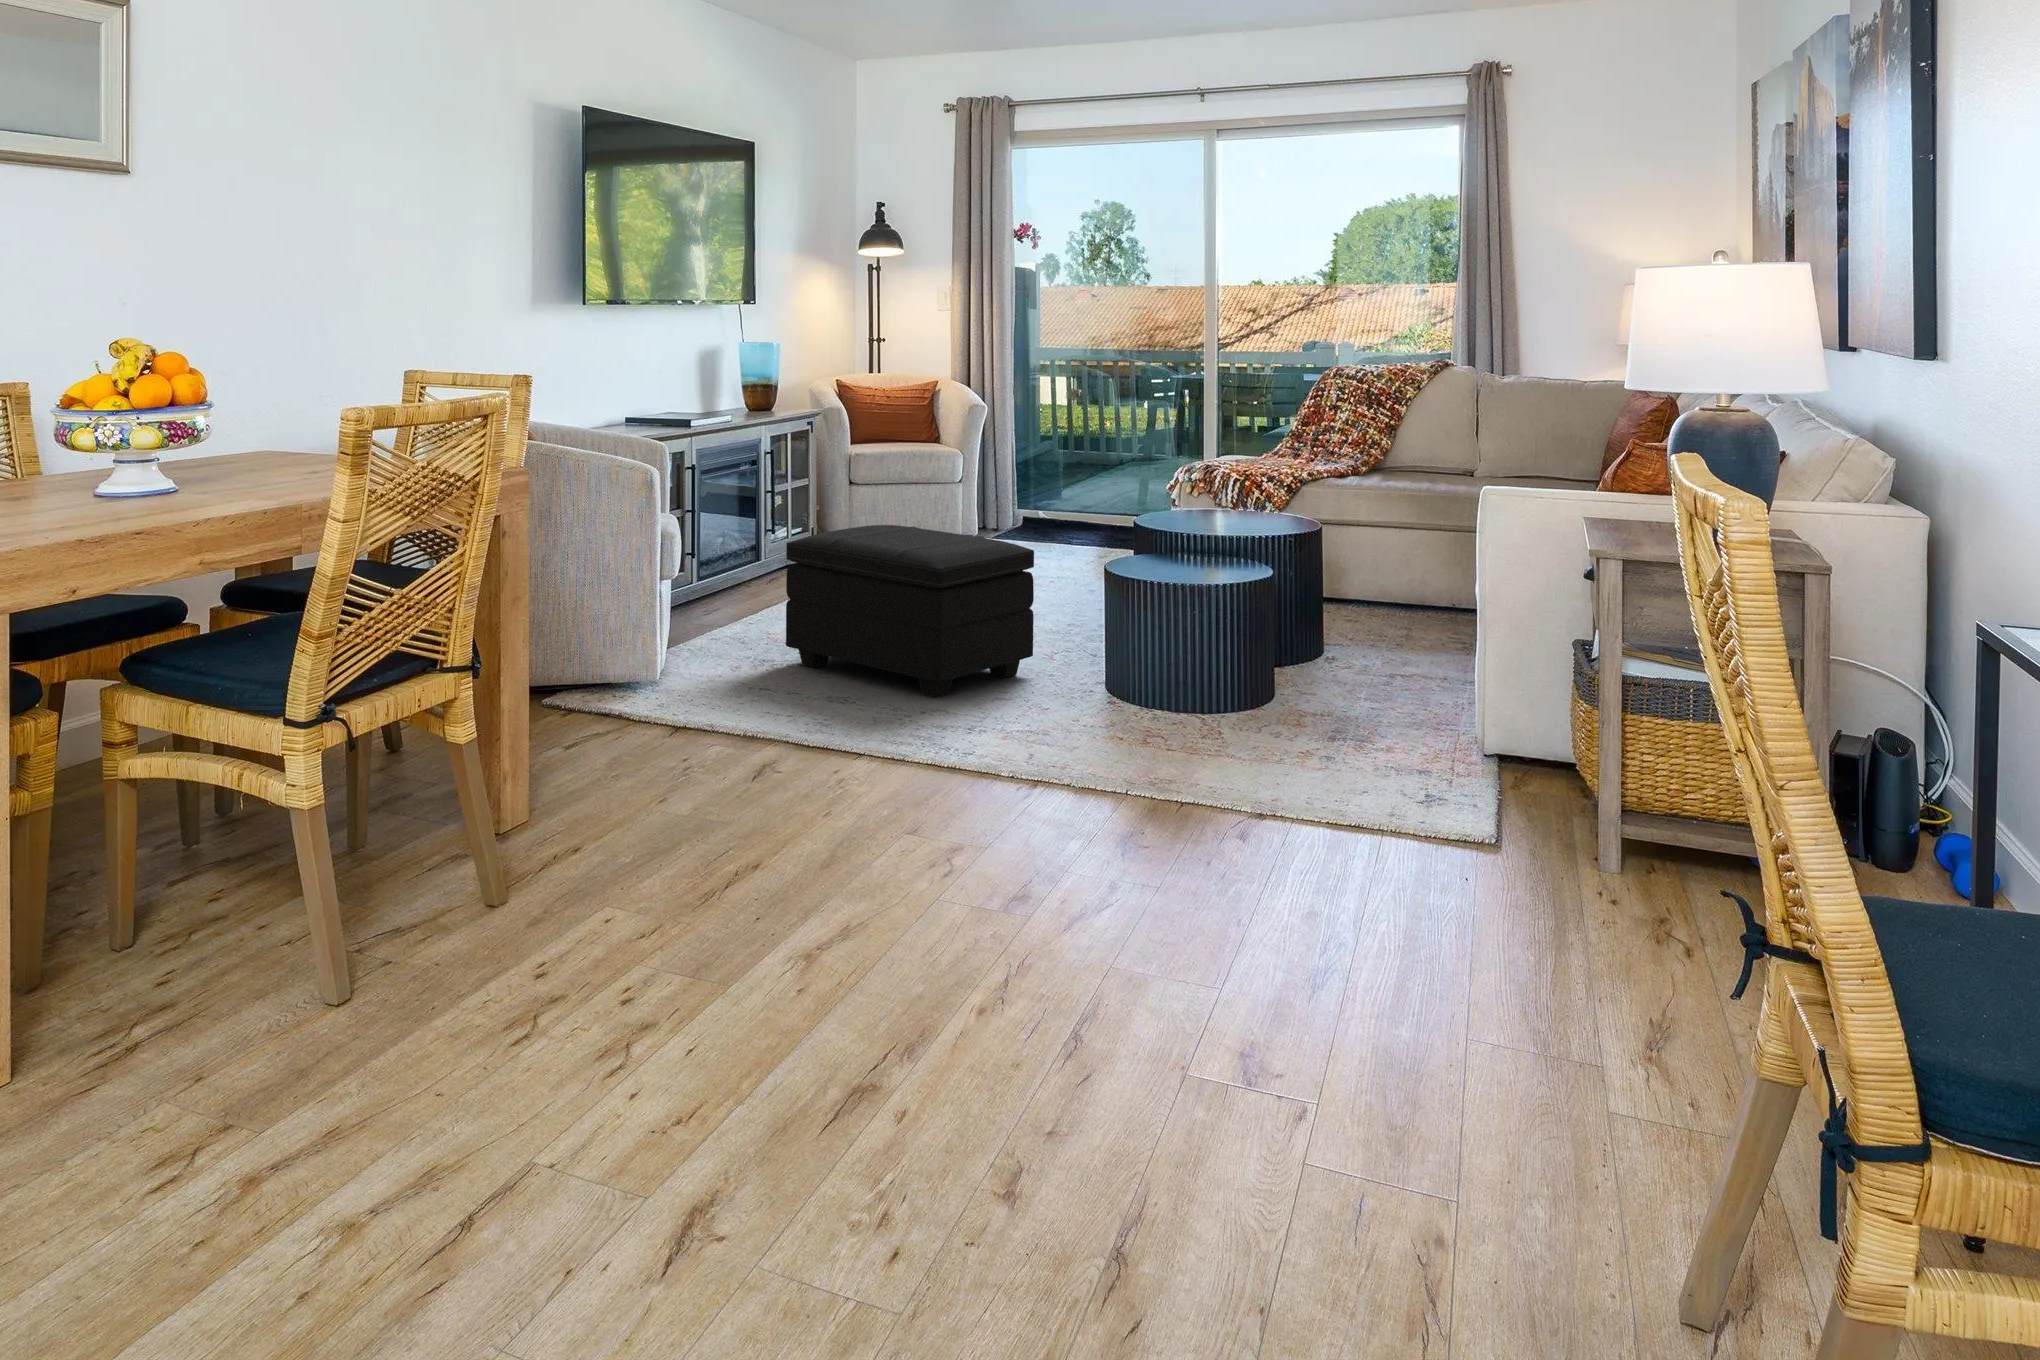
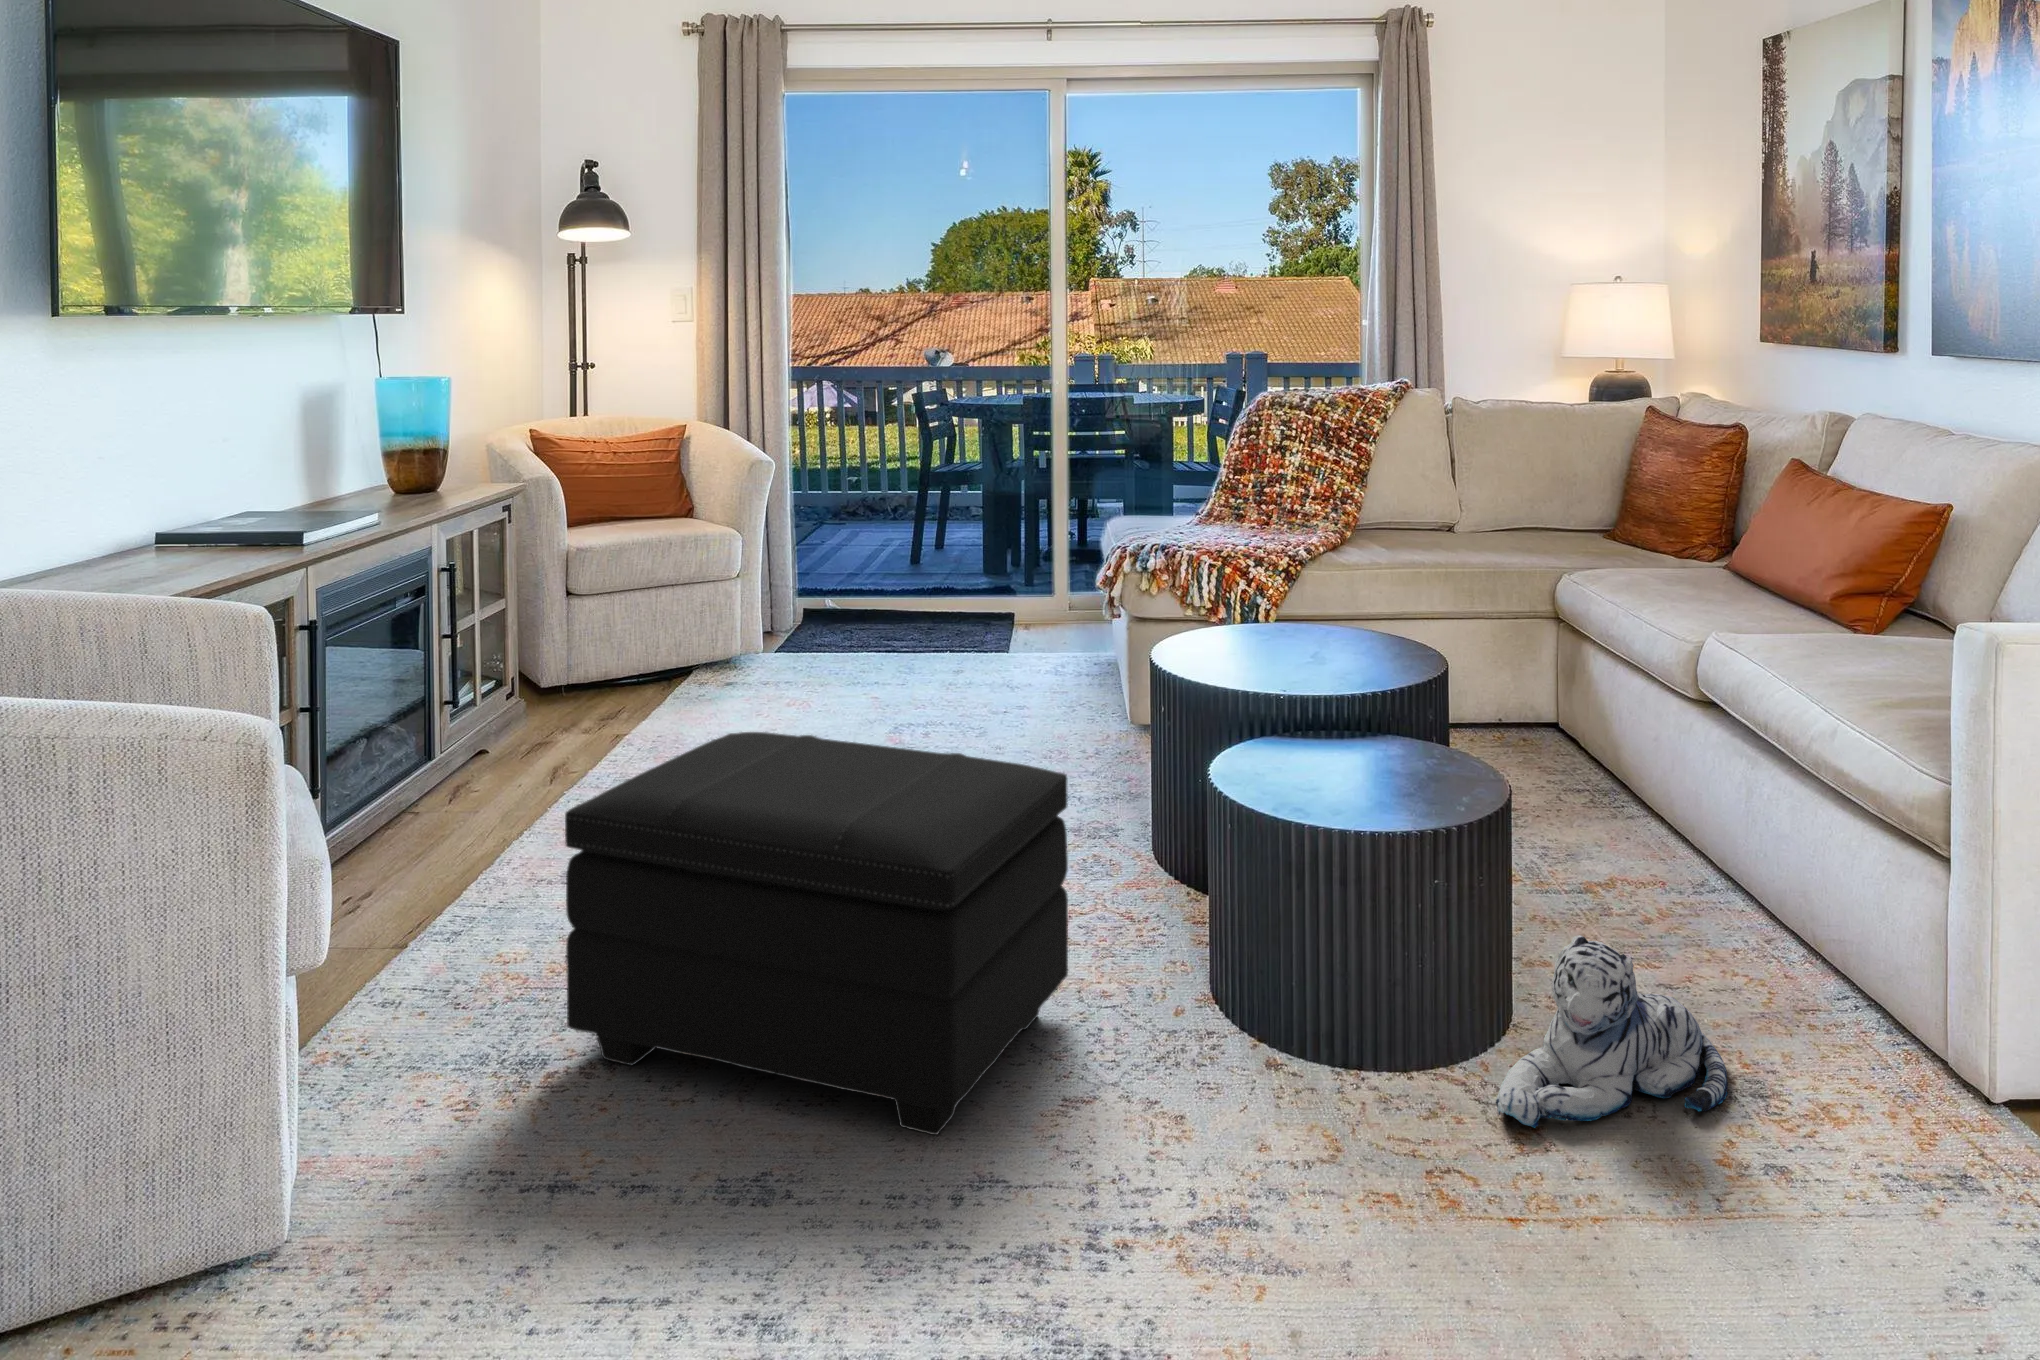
plush toy: none [1208,639,1360,732] -> present [1496,935,1728,1128]

